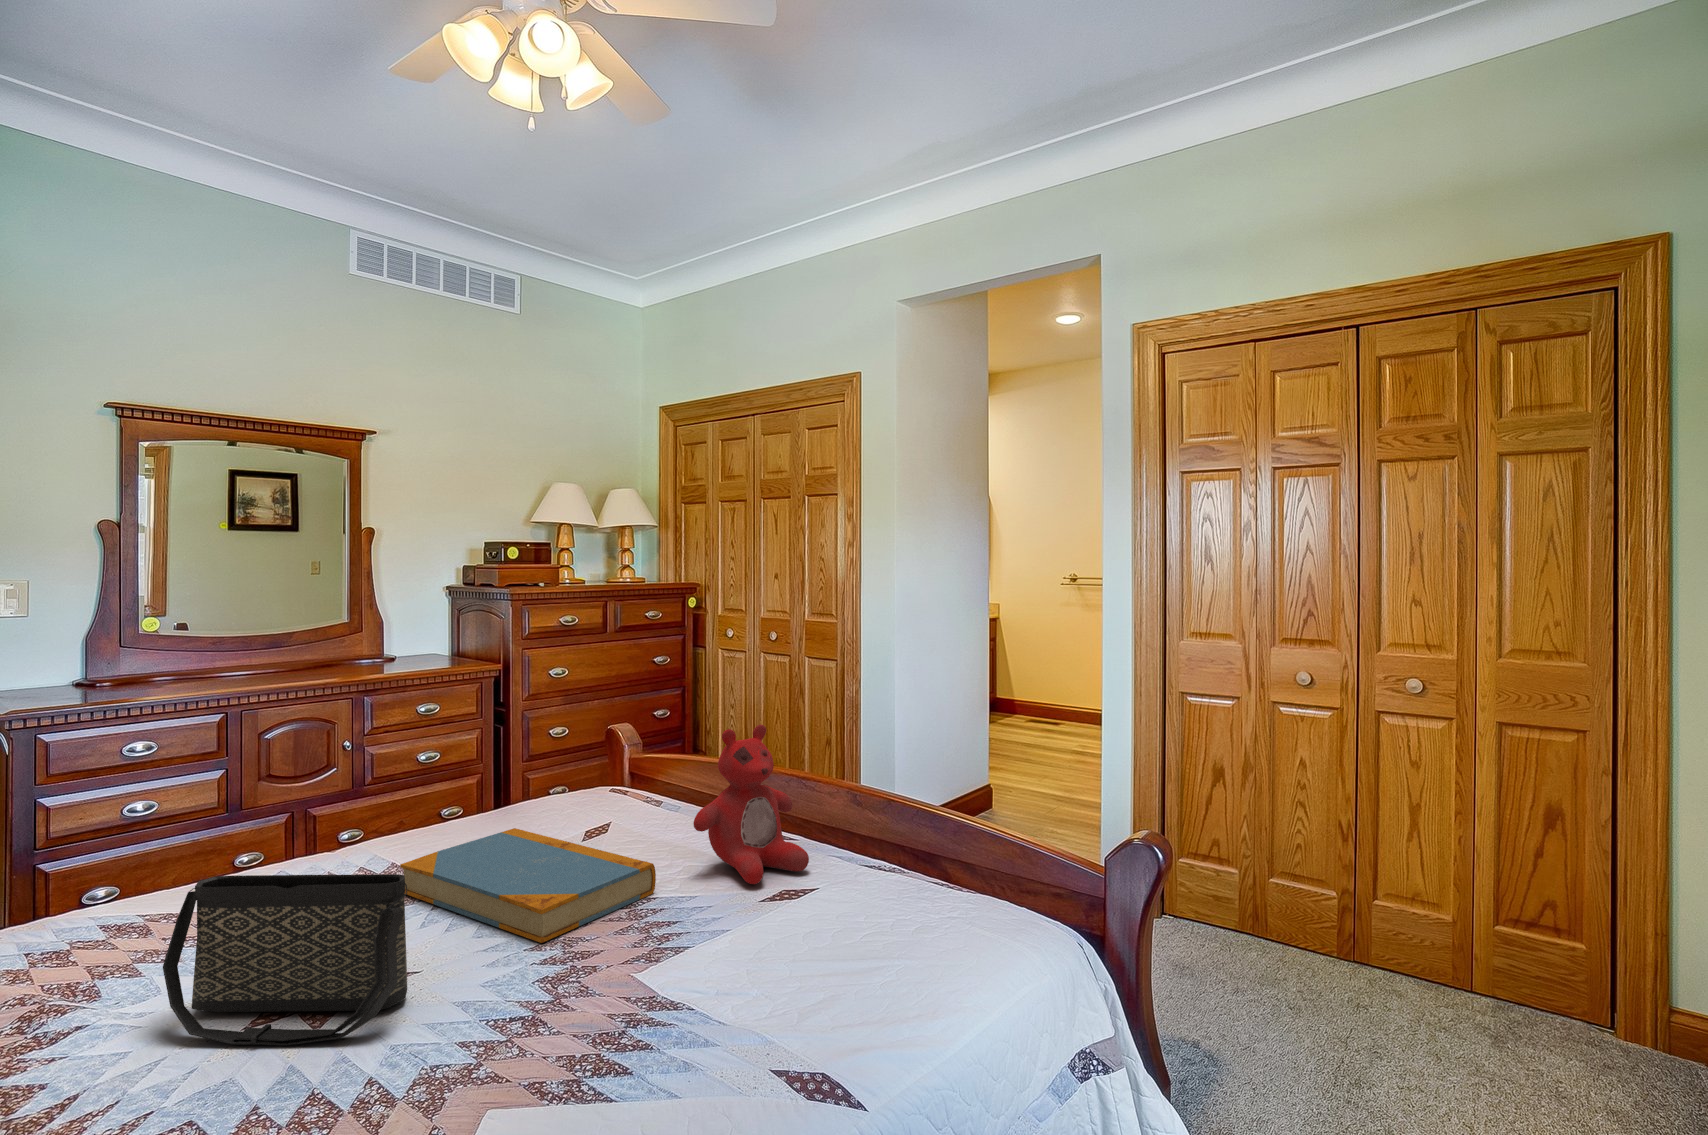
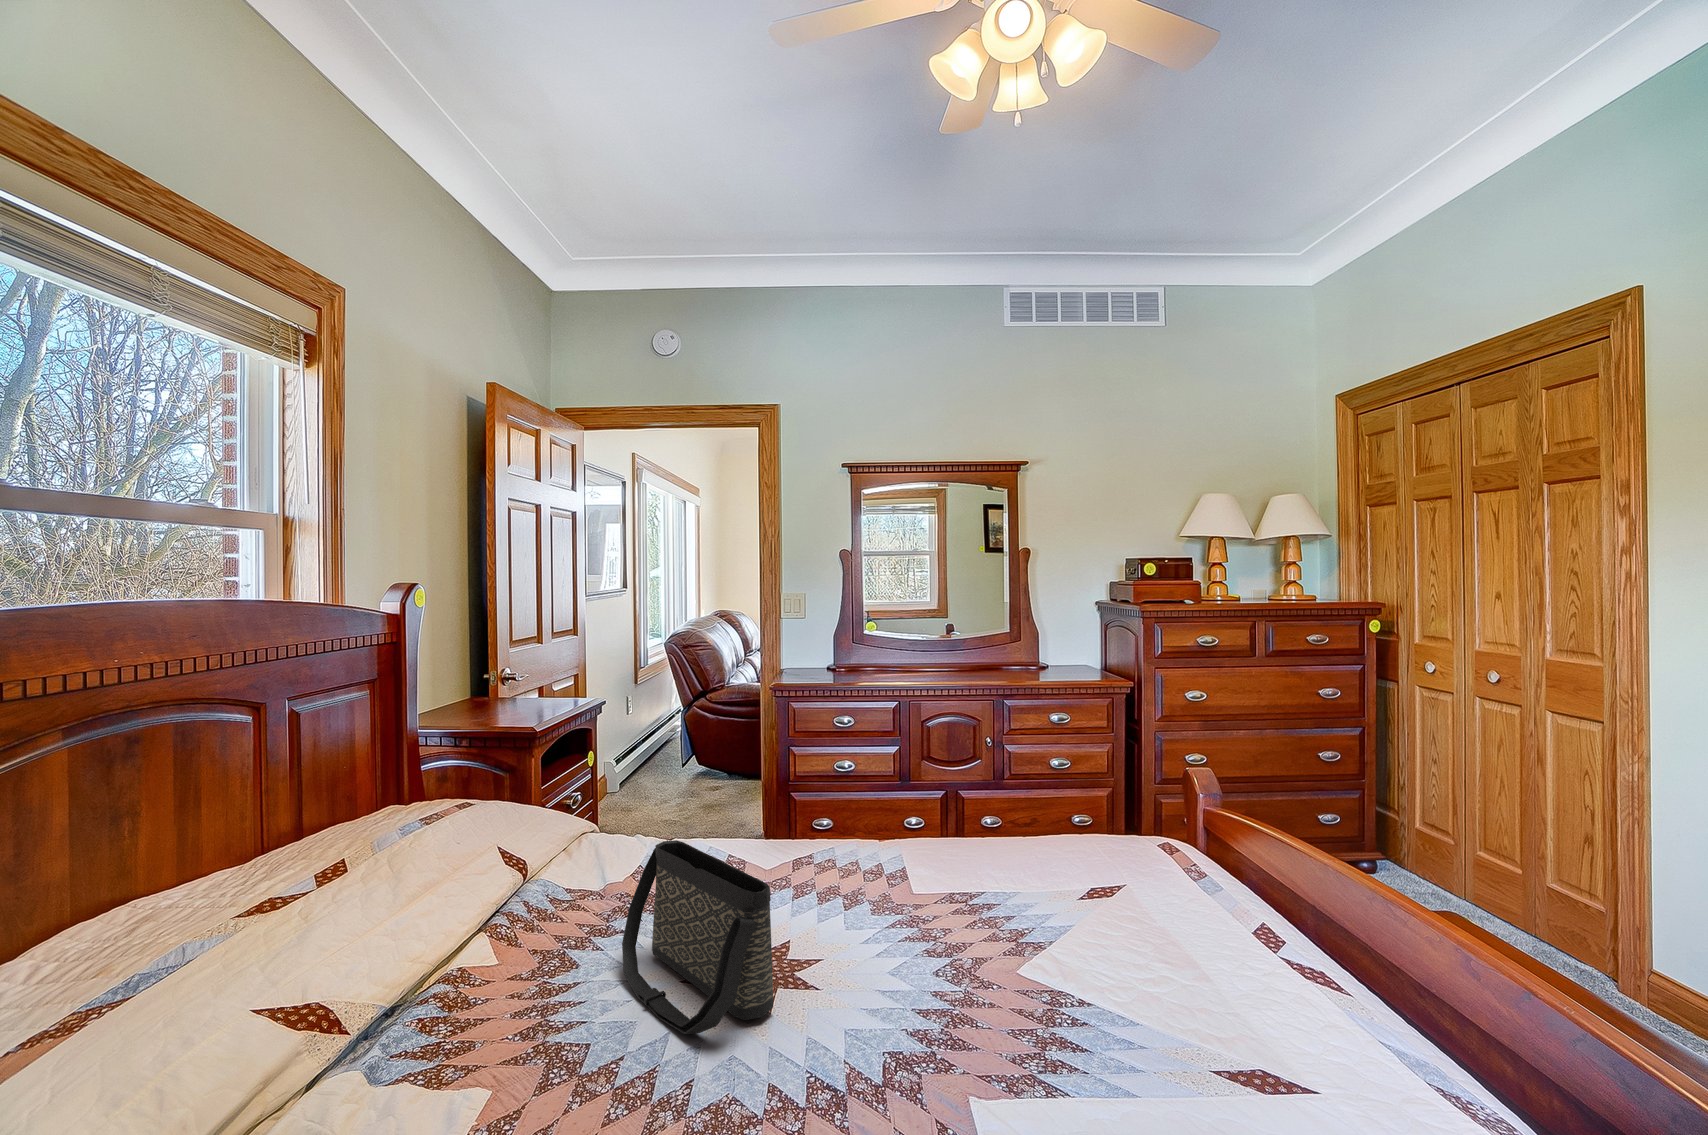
stuffed bear: present [694,724,809,884] -> none [1161,799,1343,1050]
book: present [400,828,656,943] -> none [876,859,1098,1009]

